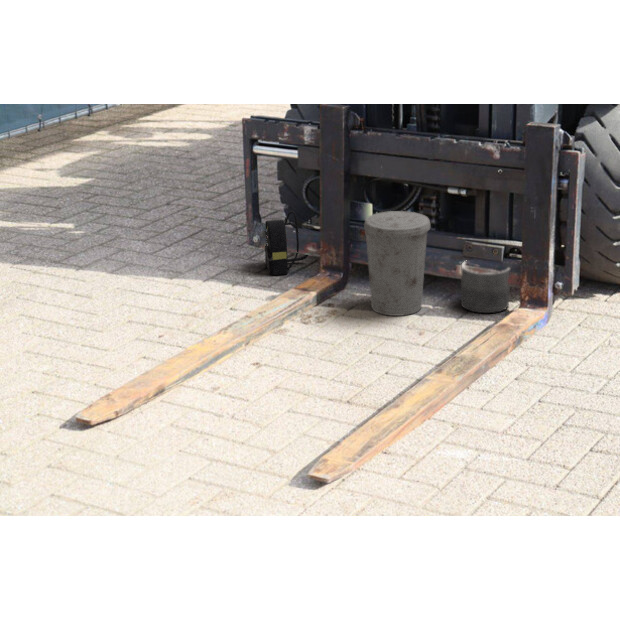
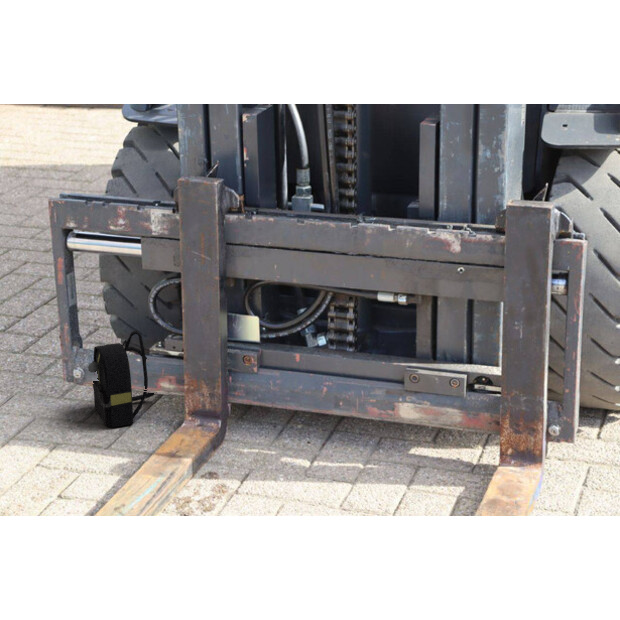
trash can: present [364,211,430,316] -> none [266,331,366,491]
planter: present [461,262,510,313] -> none [404,389,477,474]

